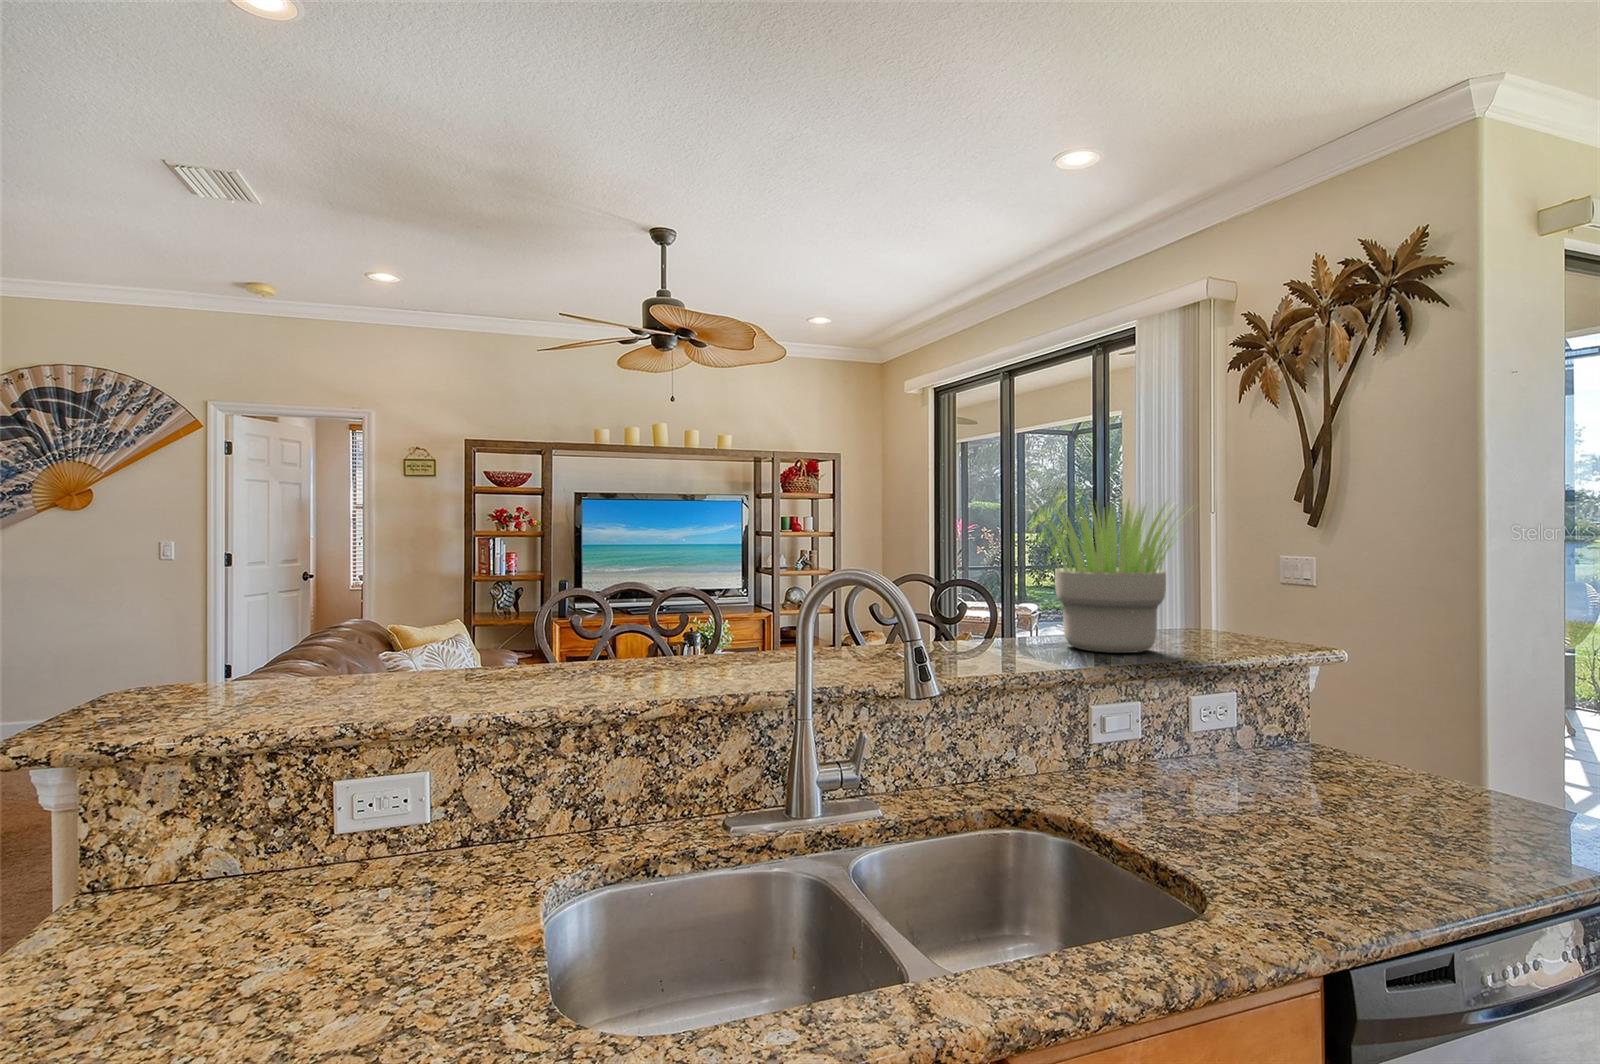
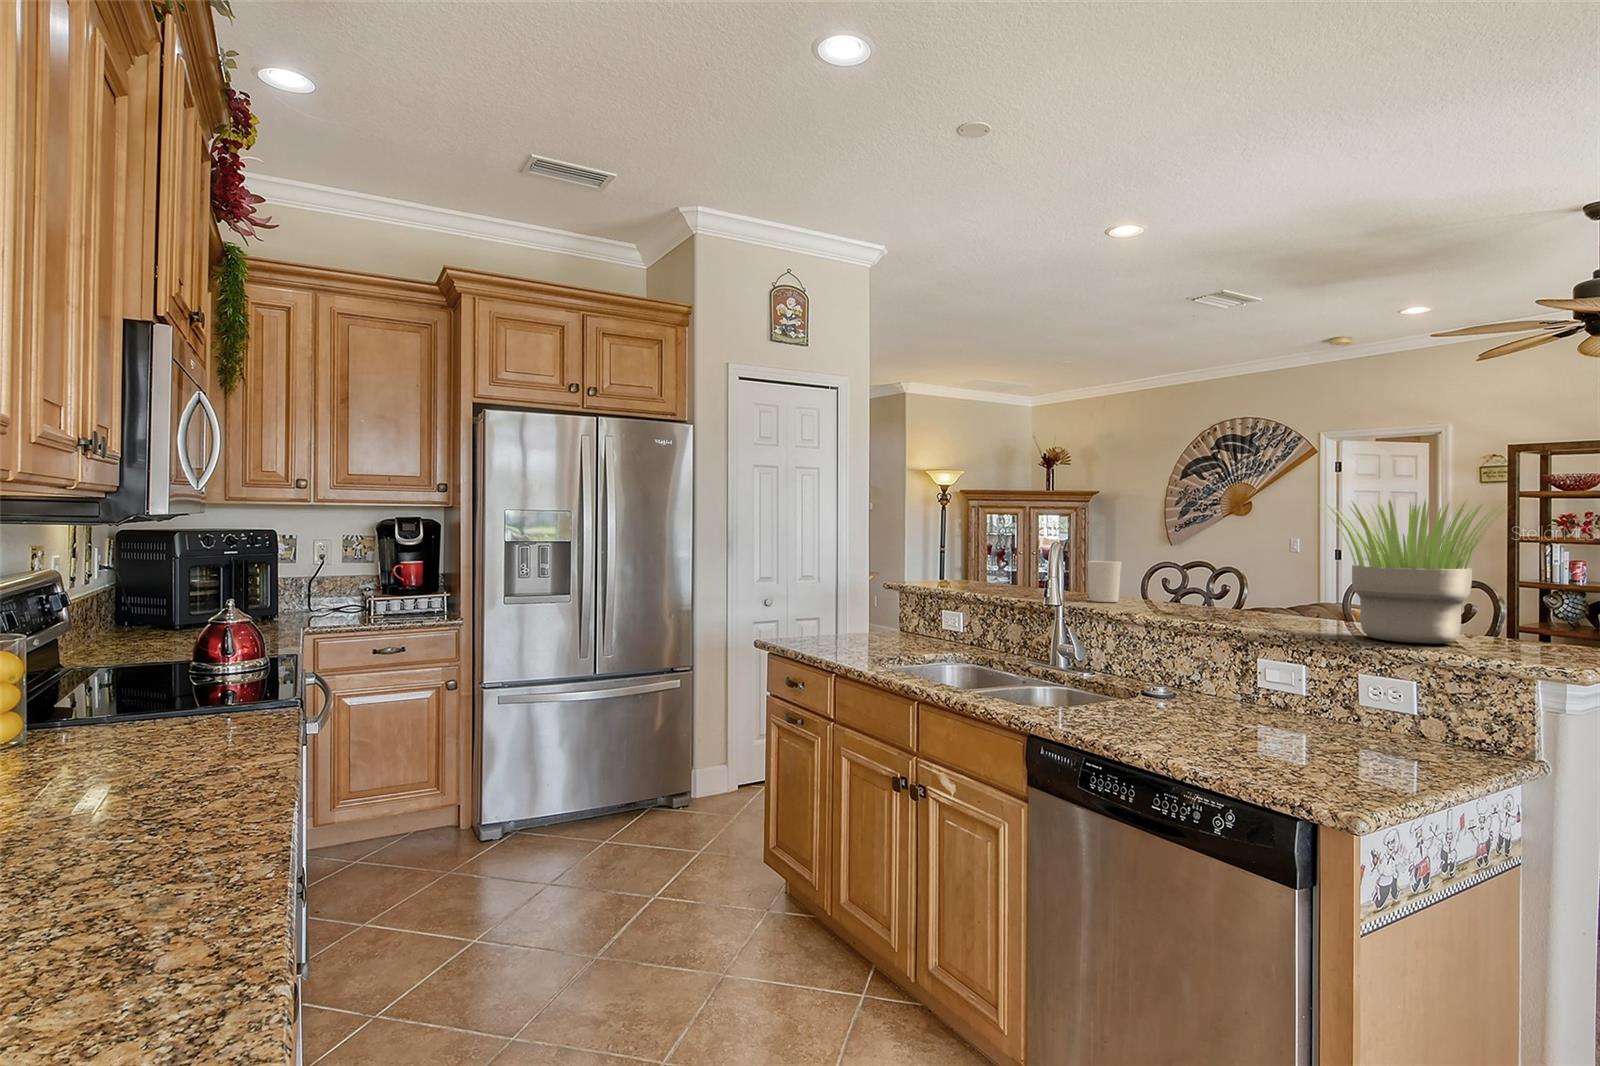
candle holder: none [666,591,726,670] -> present [1087,561,1122,602]

